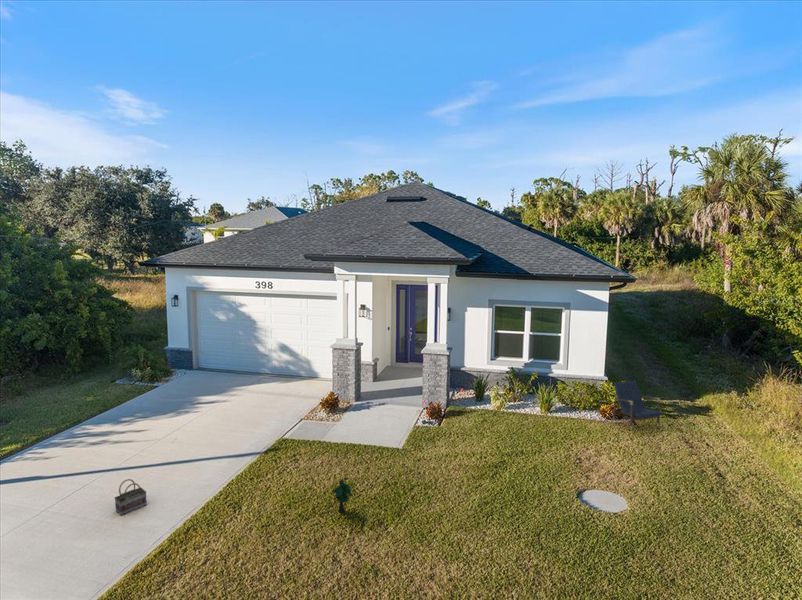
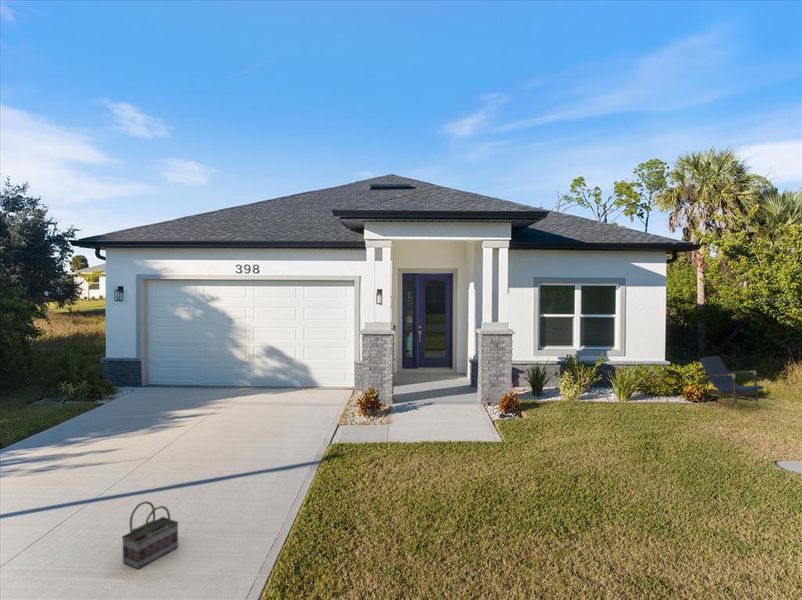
decorative plant: present [332,477,352,513] -> none [494,463,527,522]

